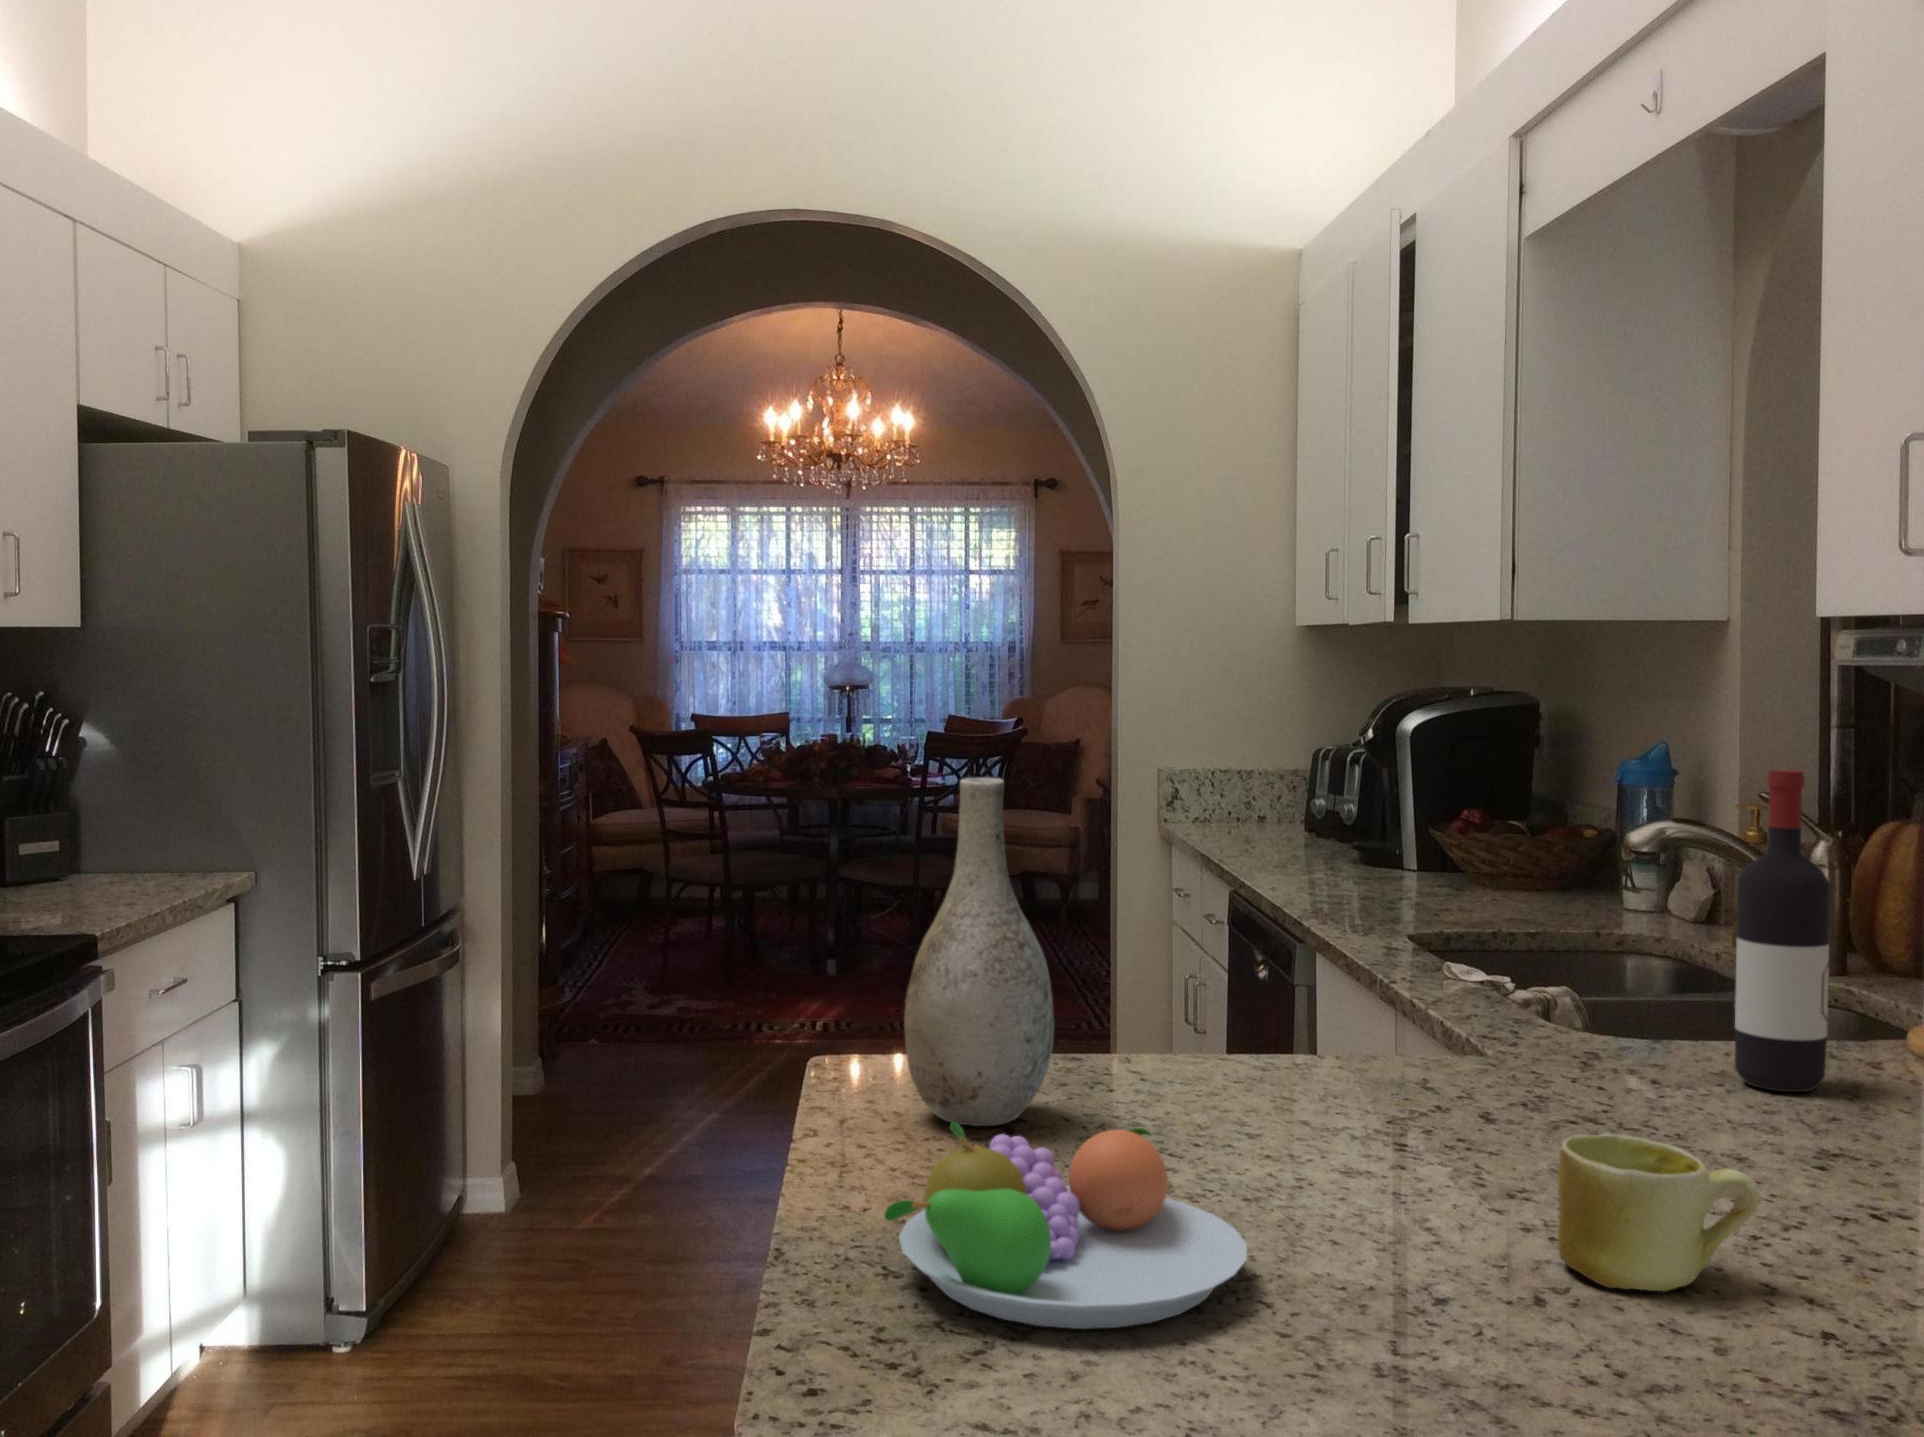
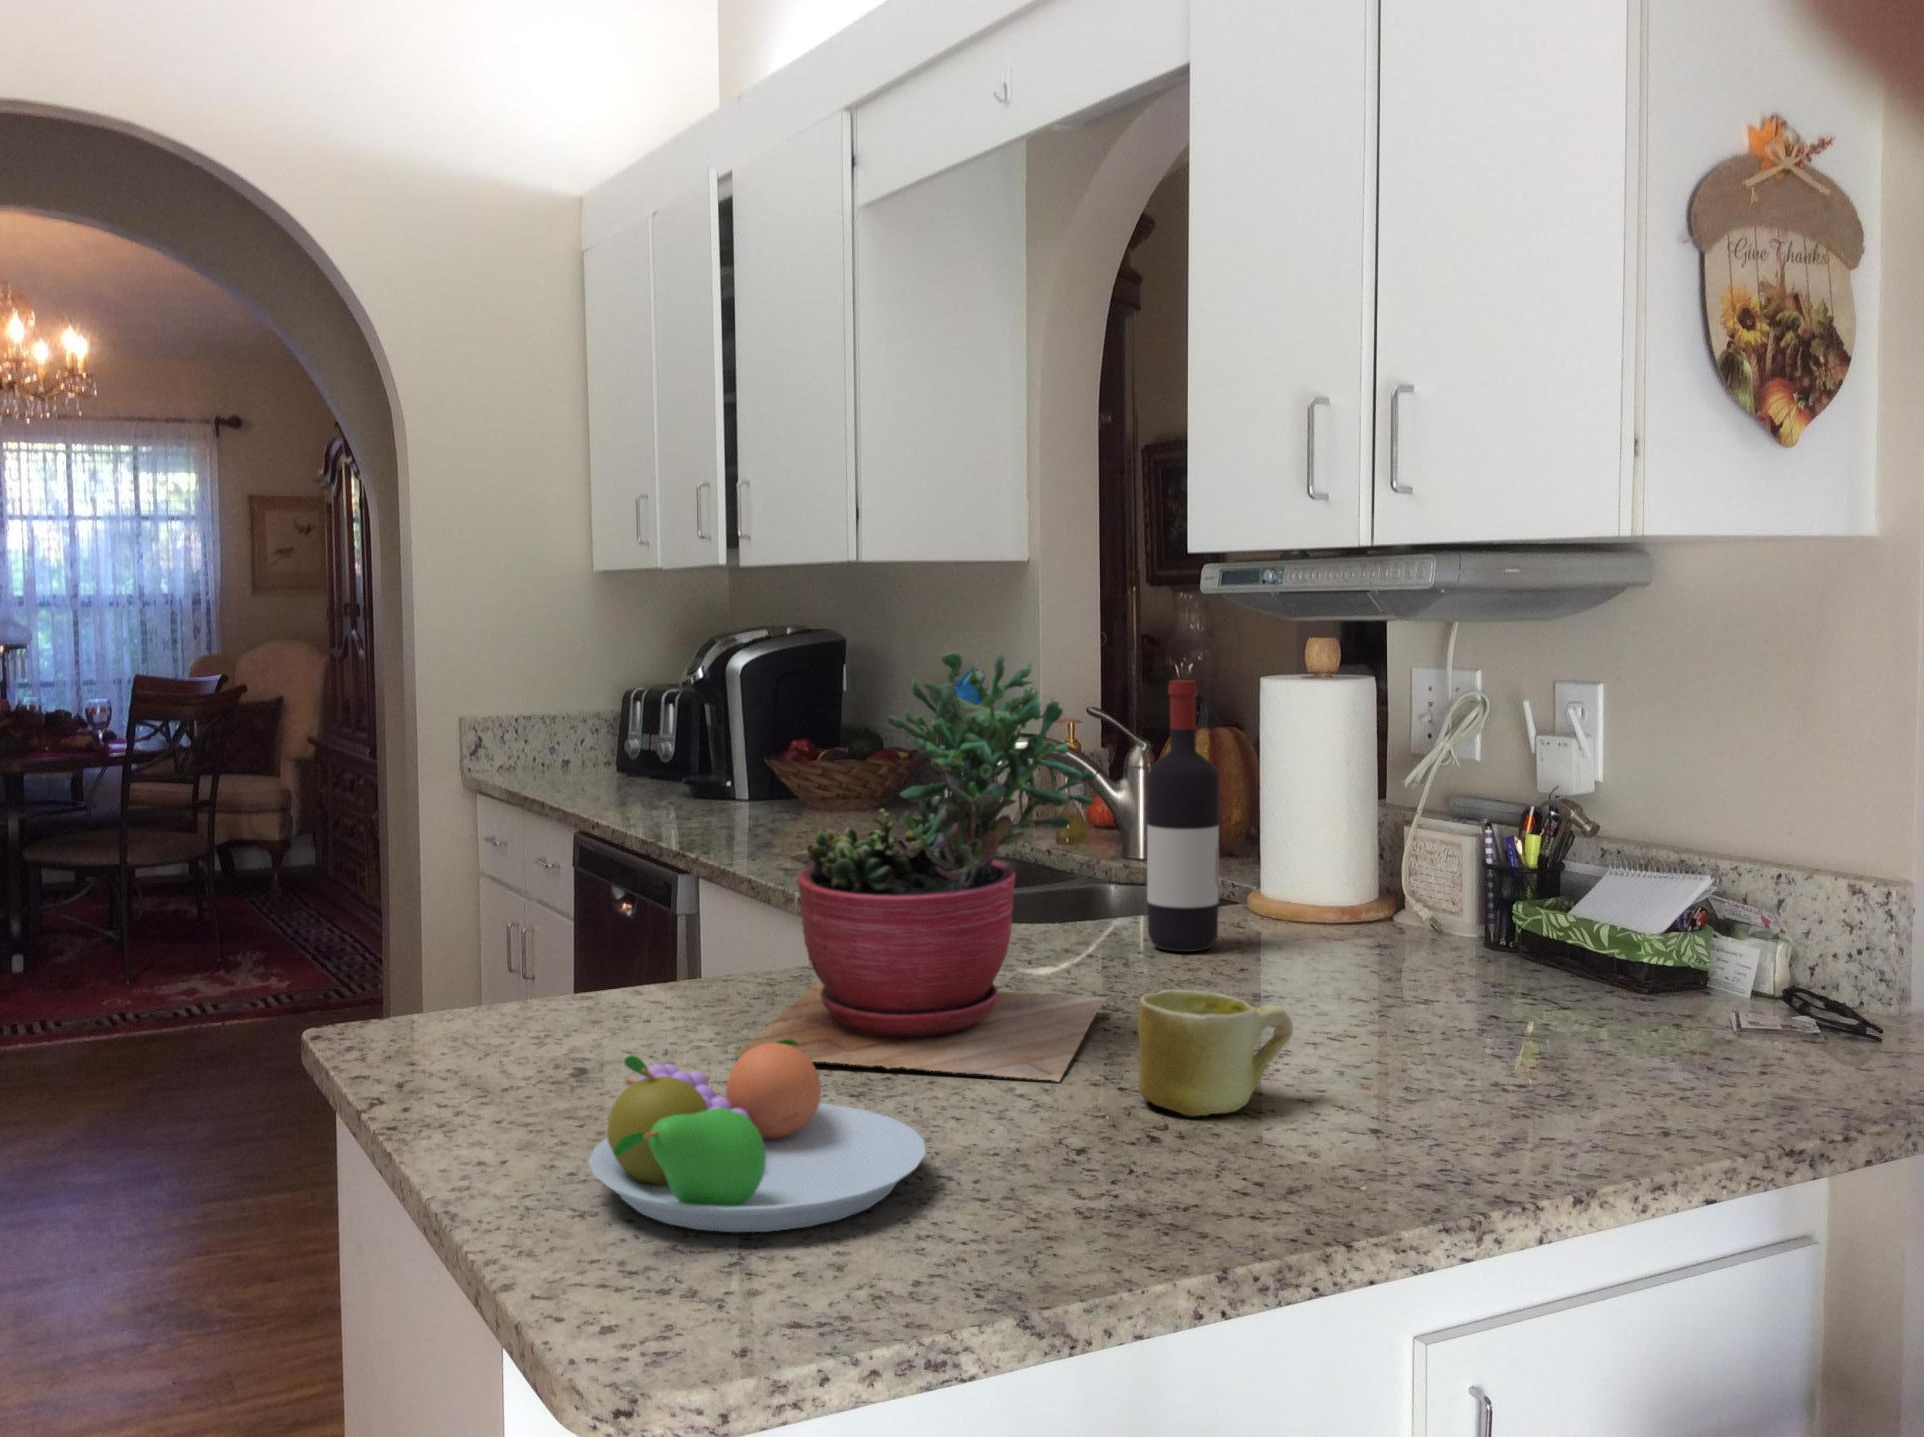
succulent plant: none [1159,726,1613,1221] -> present [735,652,1104,1082]
vase: present [904,778,1054,1126] -> none [456,718,613,1073]

